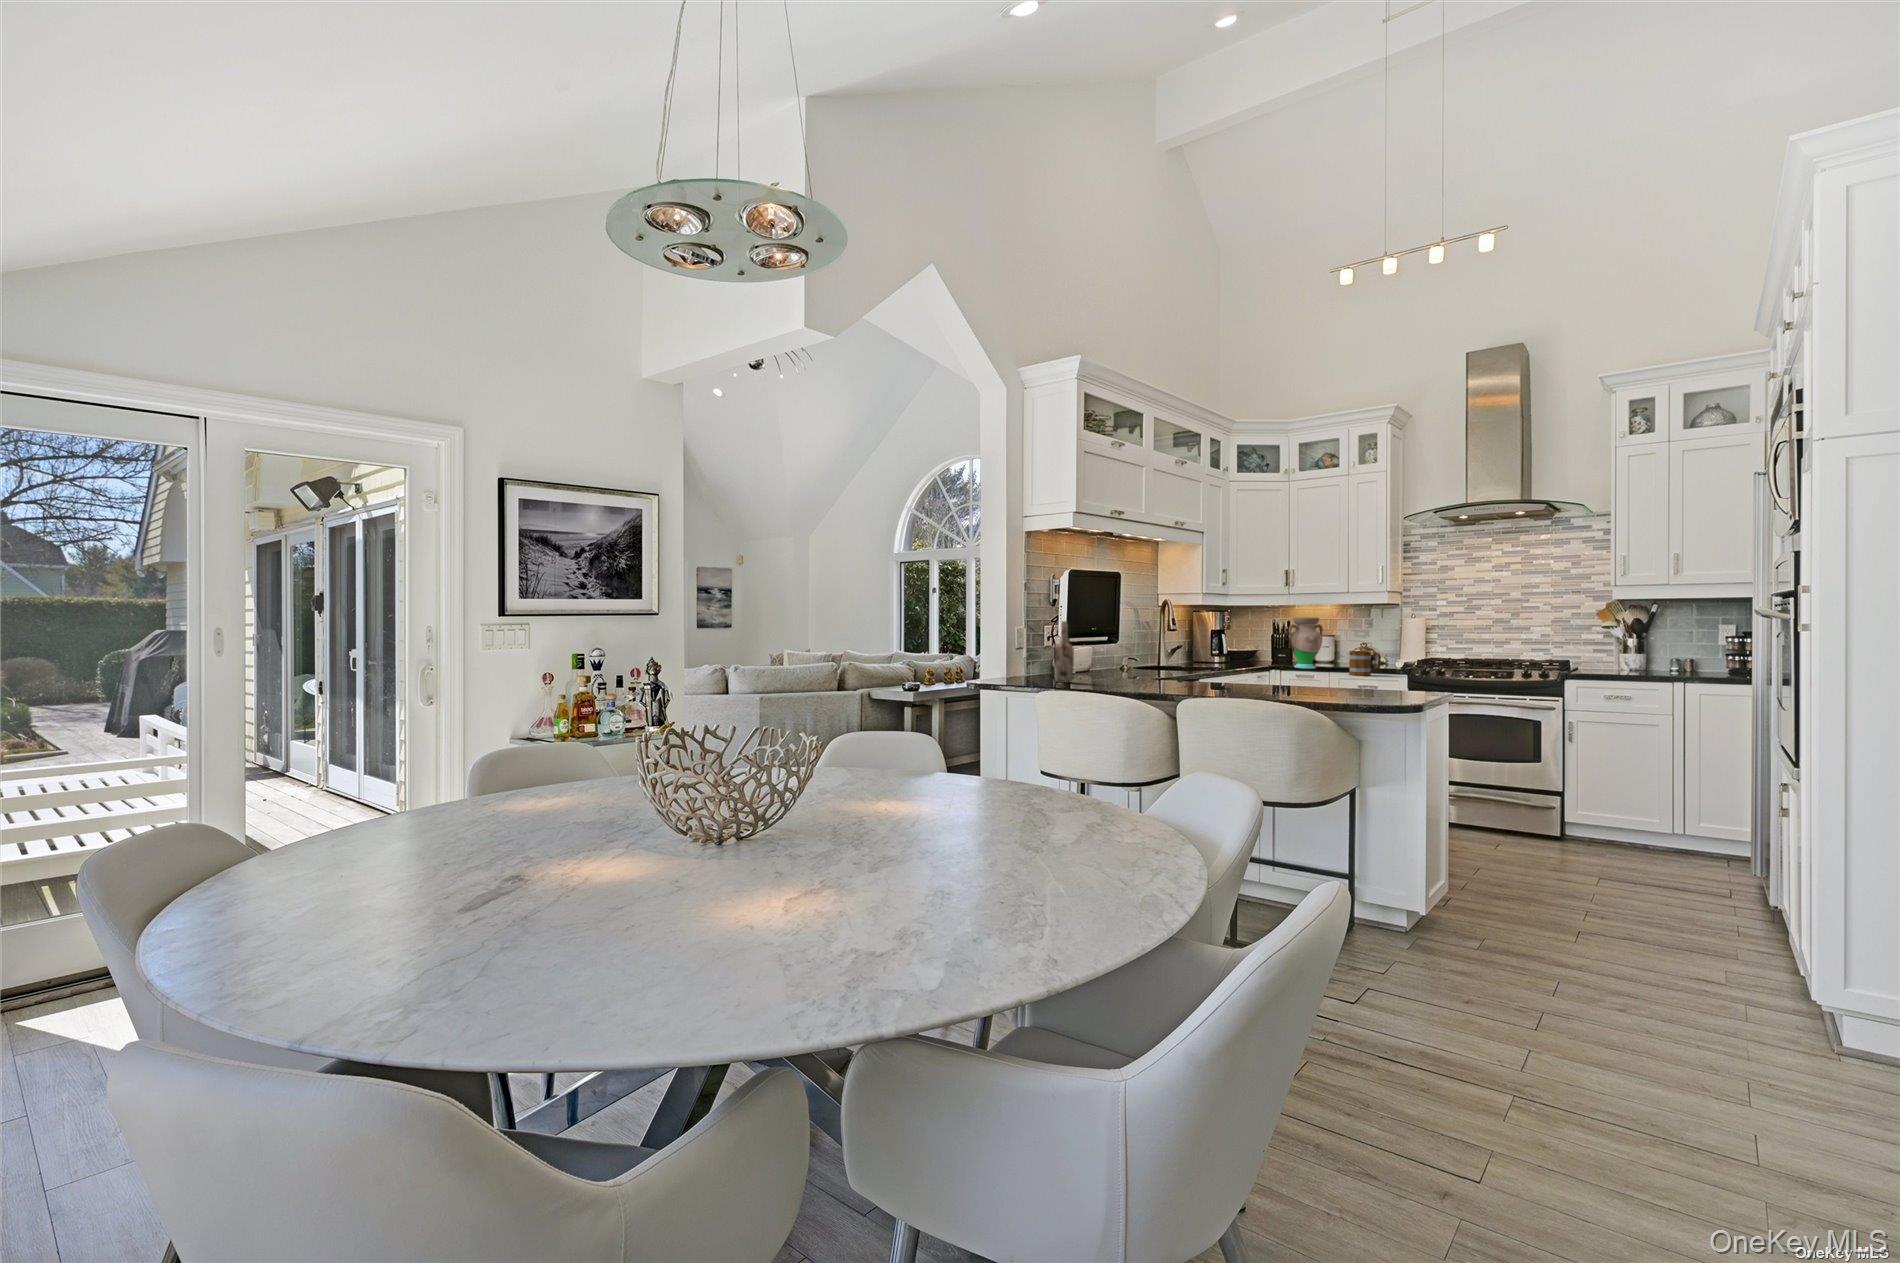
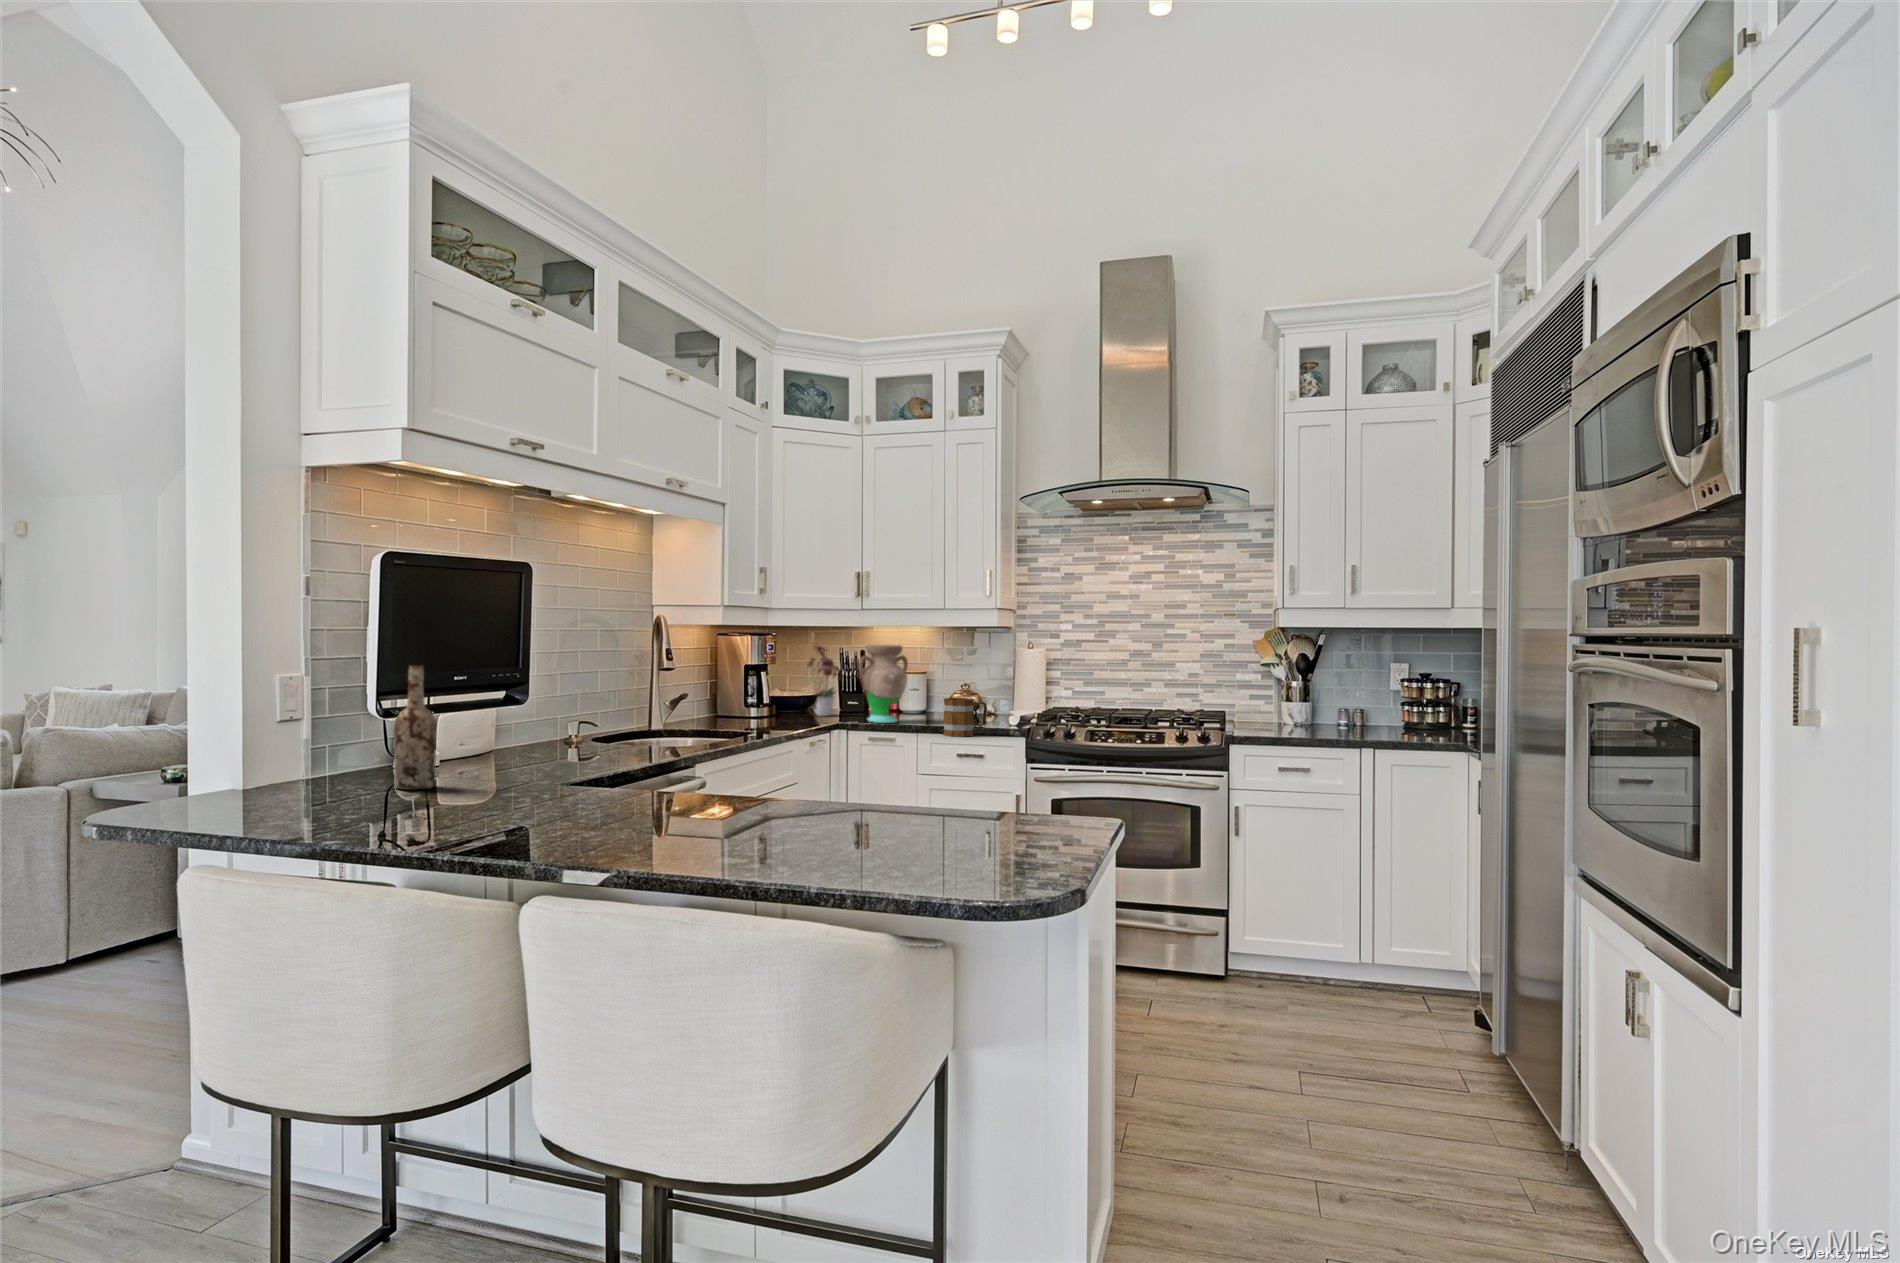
flower arrangement: none [1249,616,1277,665] -> present [807,645,840,716]

